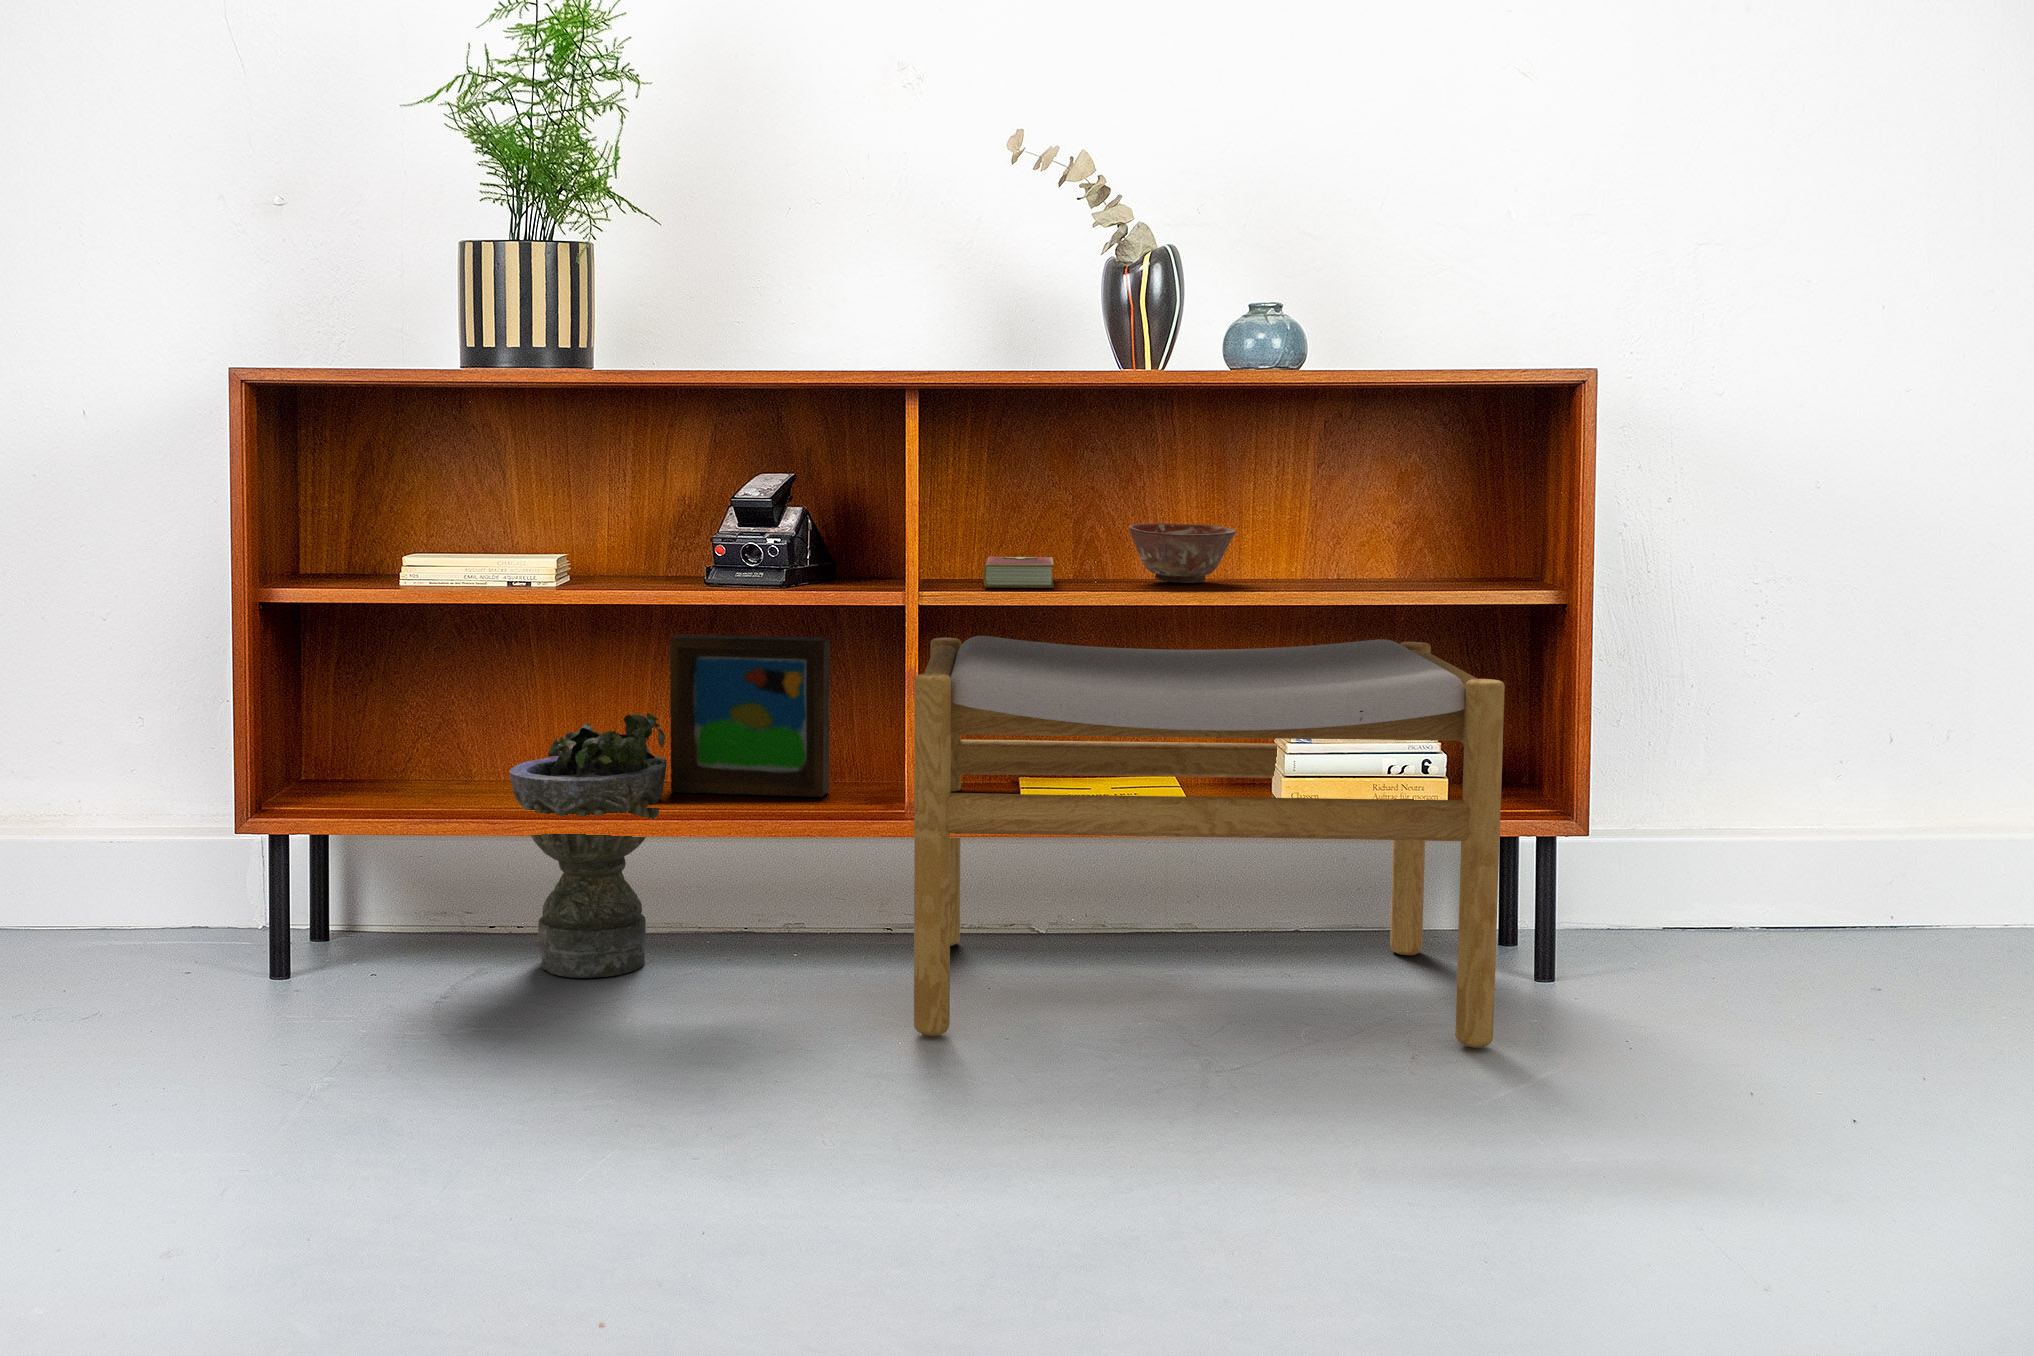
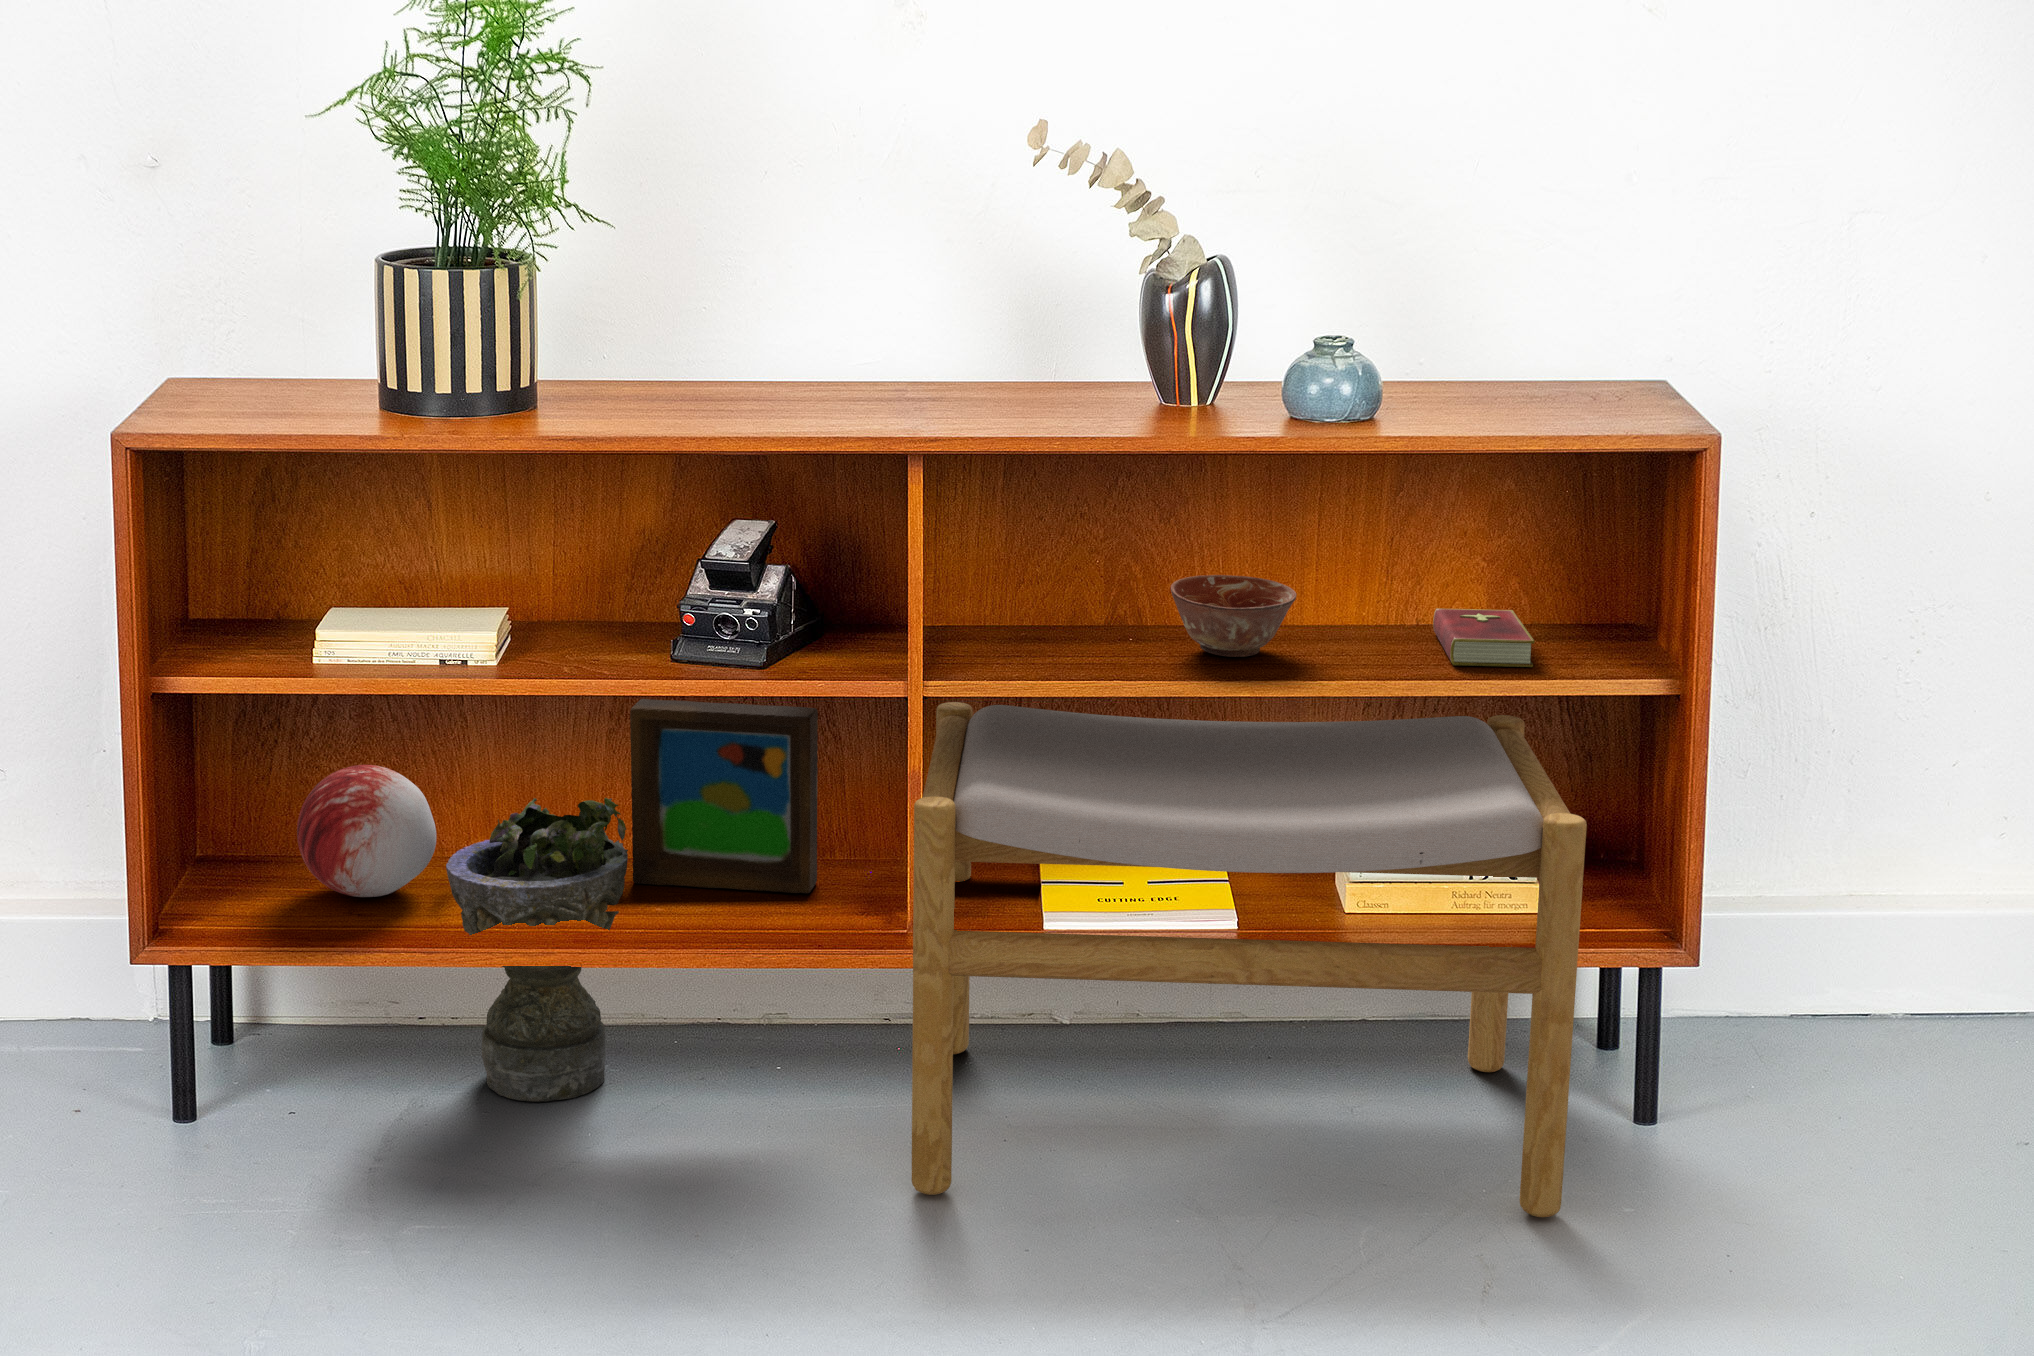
hardcover book: present [983,557,1054,588] -> present [1433,608,1535,667]
decorative orb: none [381,685,501,799] -> present [297,765,436,897]

